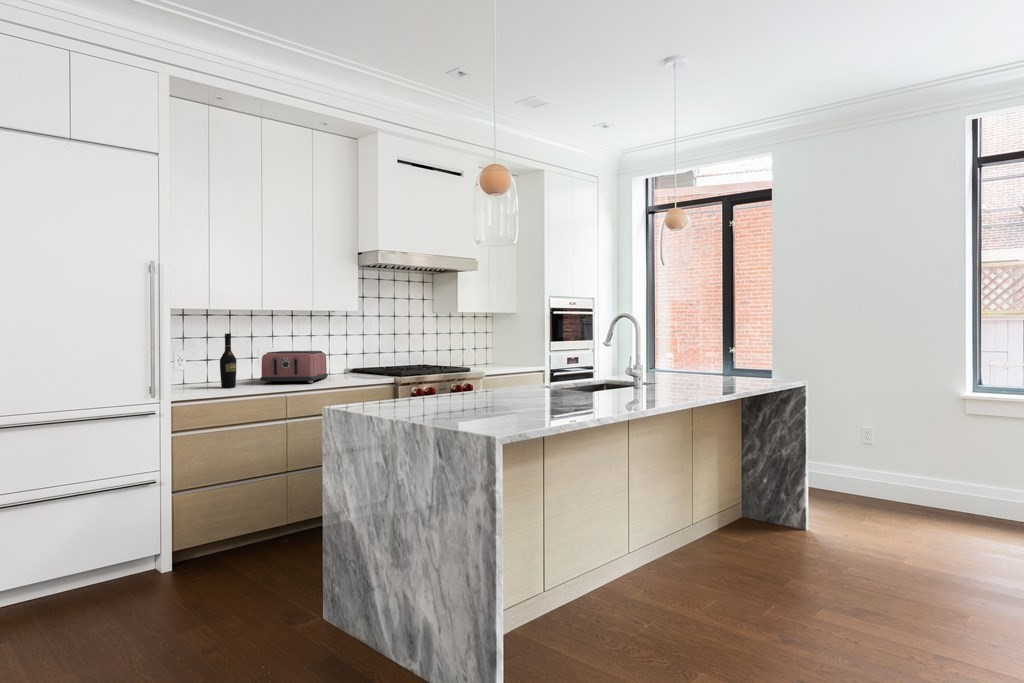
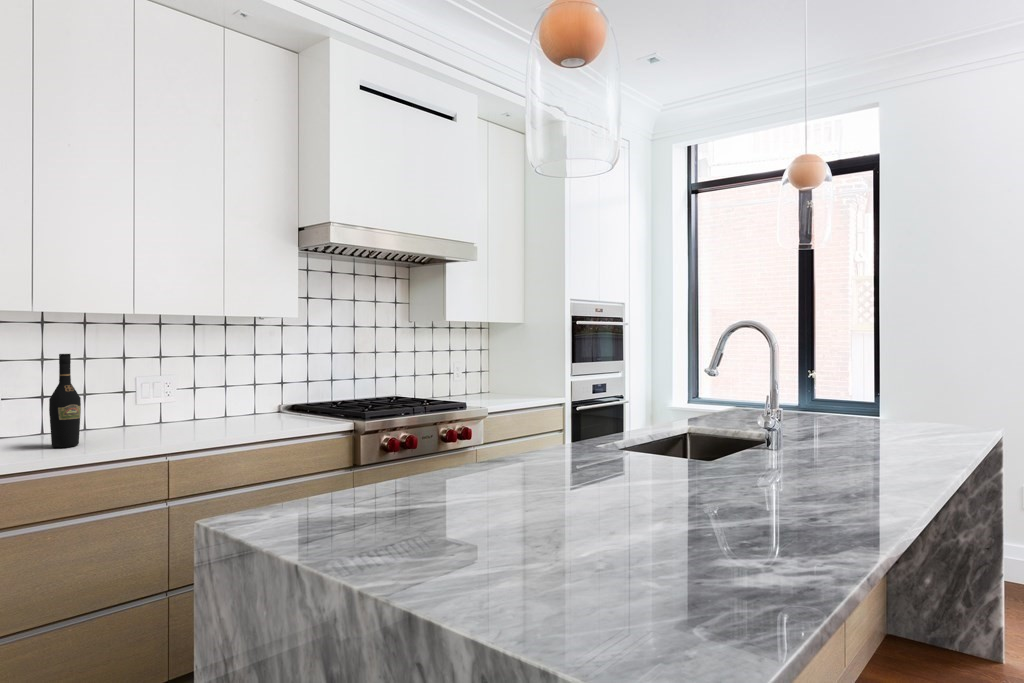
toaster: present [260,351,328,383] -> none [126,380,247,436]

